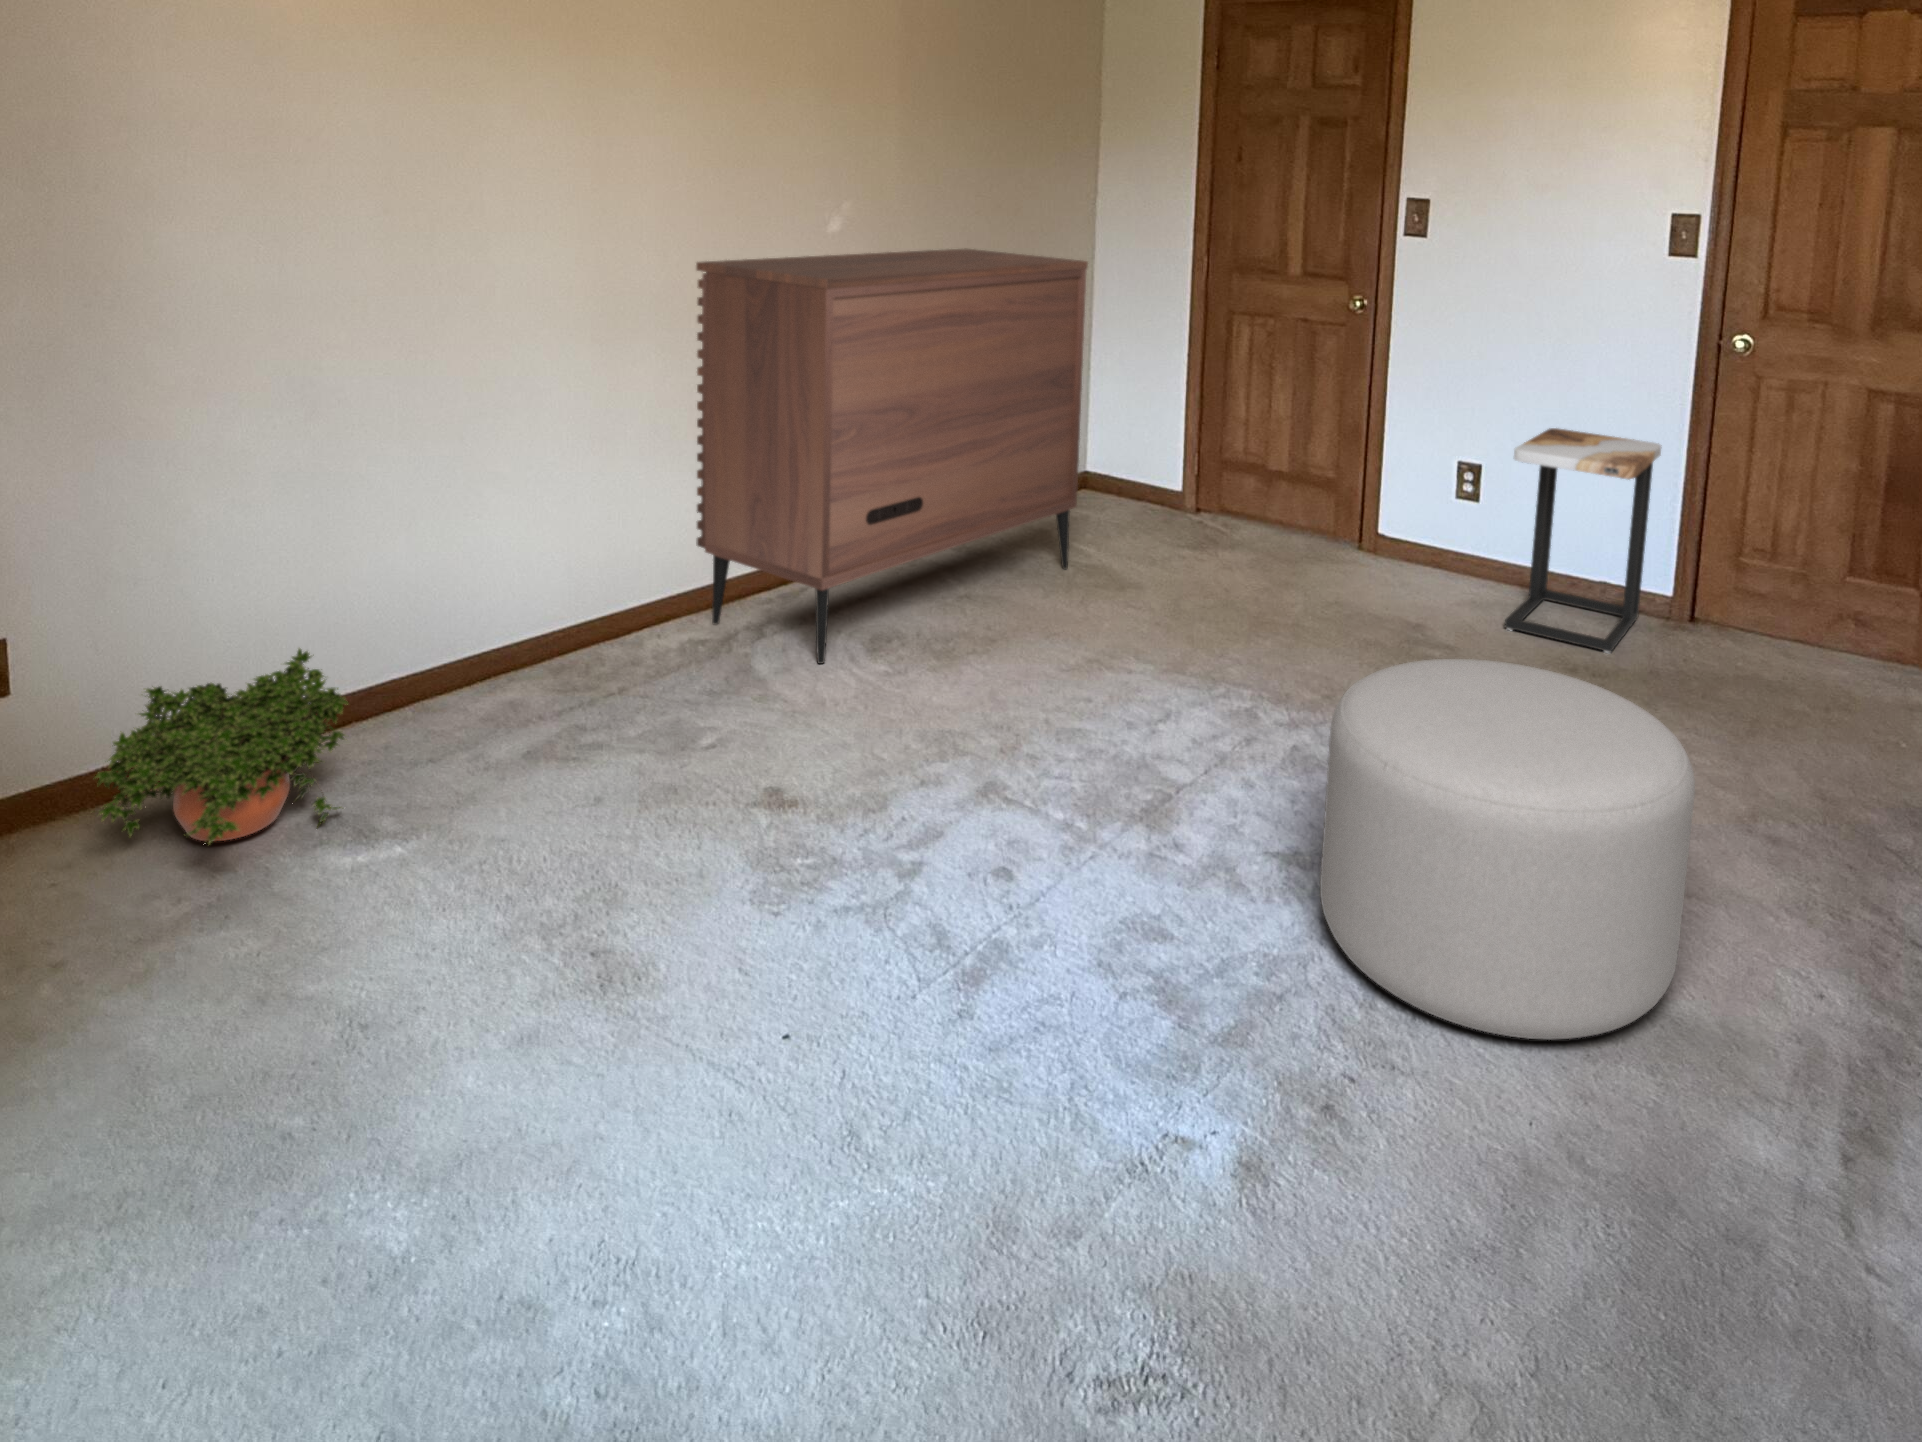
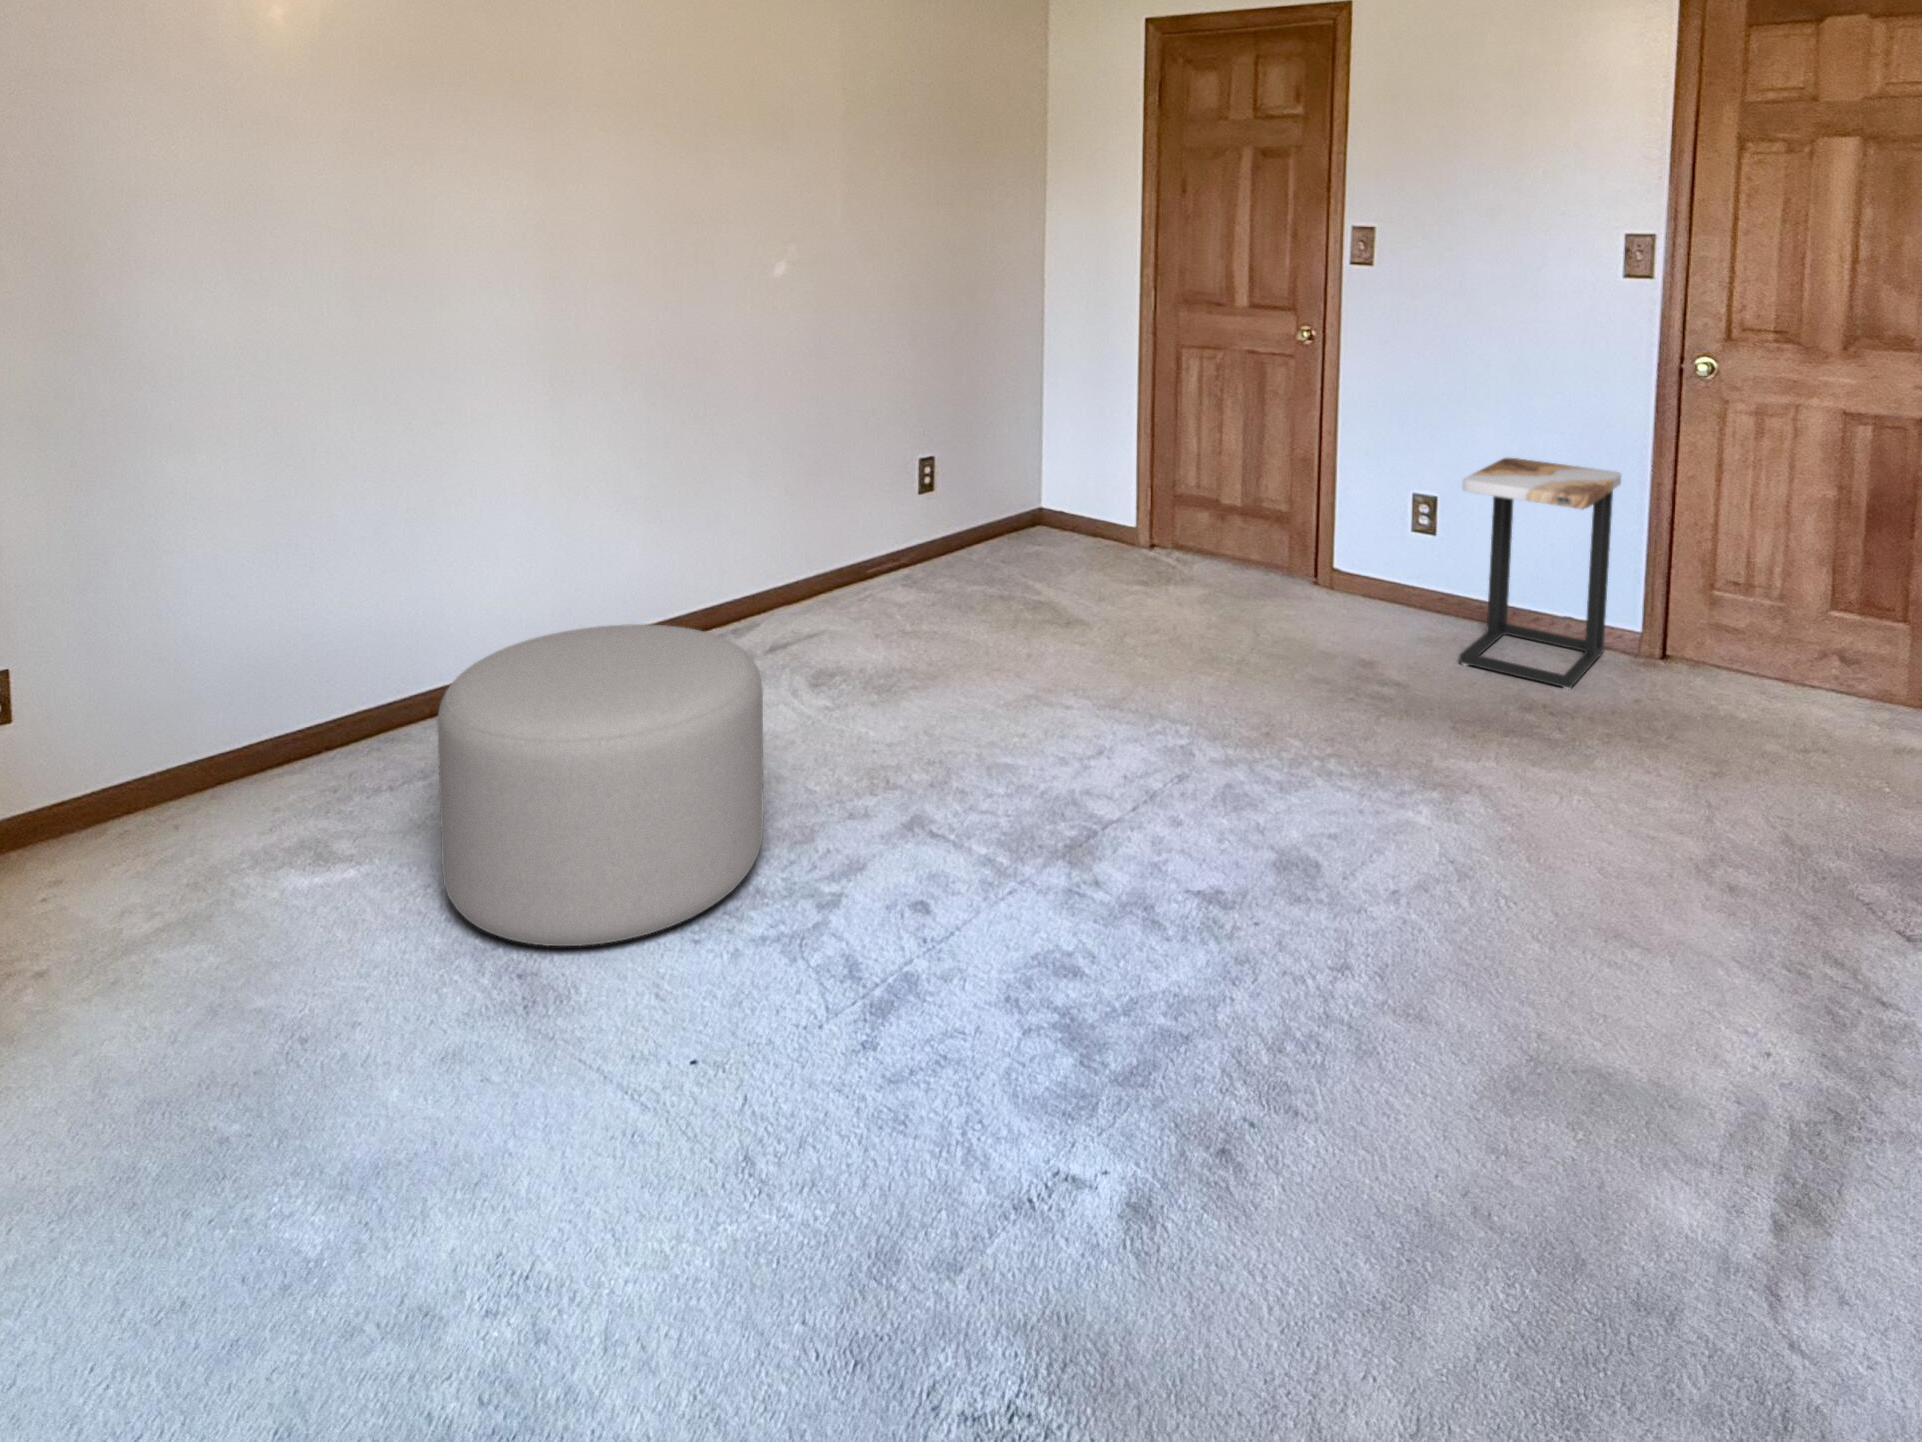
dresser: present [696,249,1088,664] -> none [649,290,1030,696]
potted plant: present [91,648,348,843] -> none [81,676,318,863]
ottoman: present [1320,659,1695,1039] -> present [438,624,764,946]

